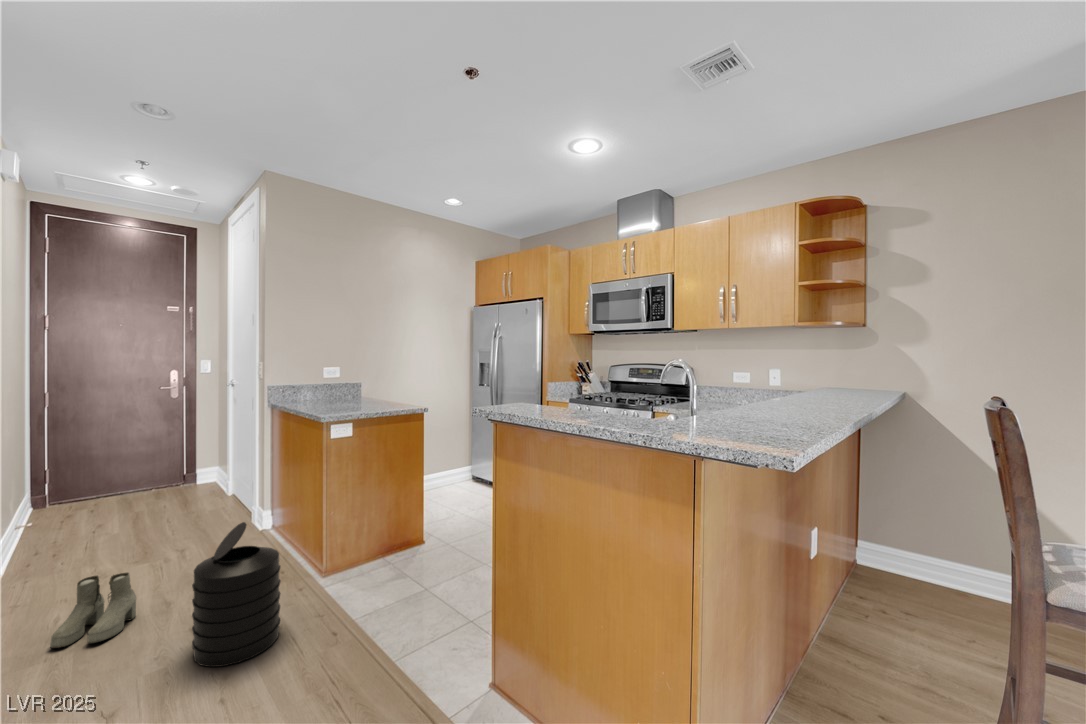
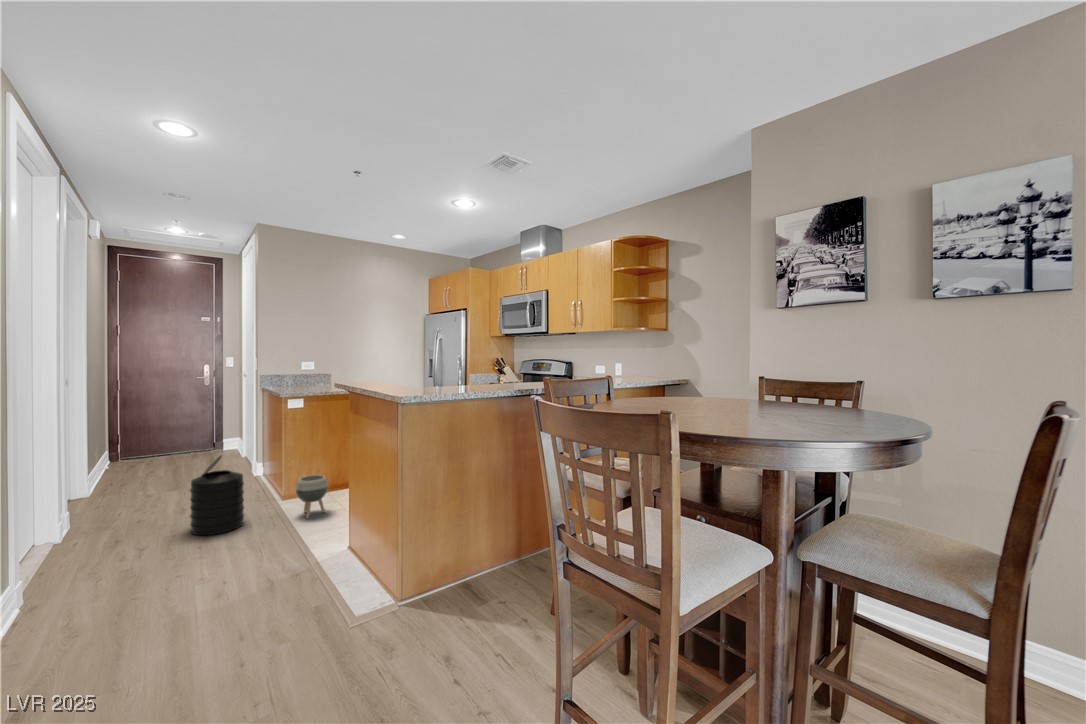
planter: none [358,540,406,613] -> present [296,475,328,518]
boots: present [50,573,136,648] -> none [115,486,165,524]

